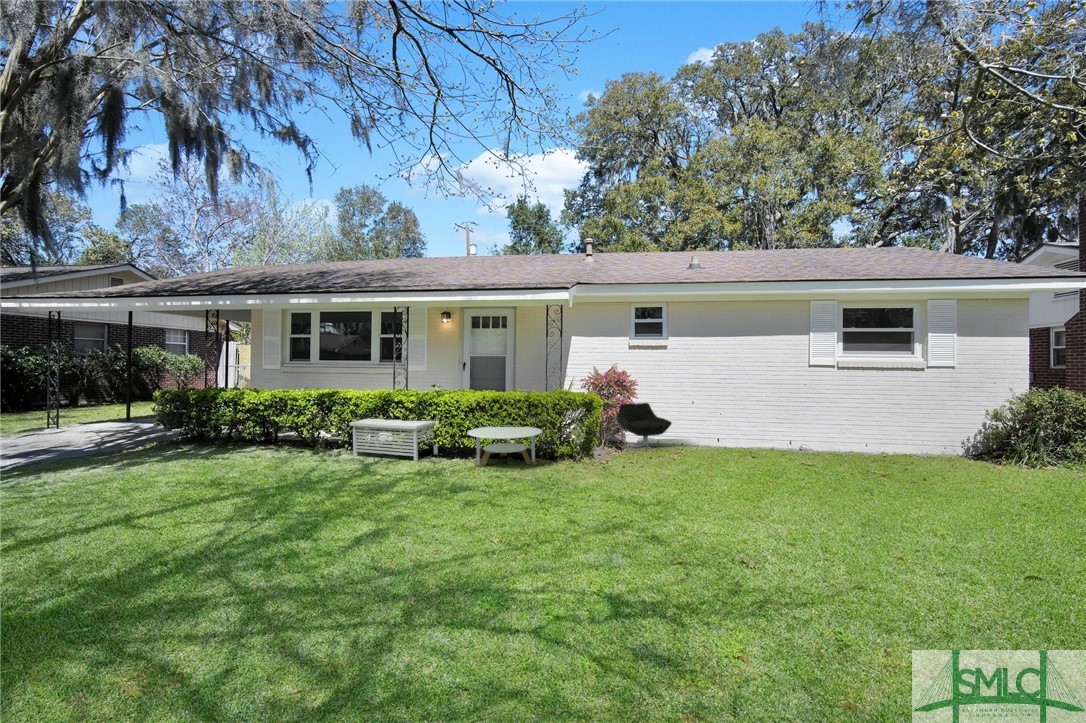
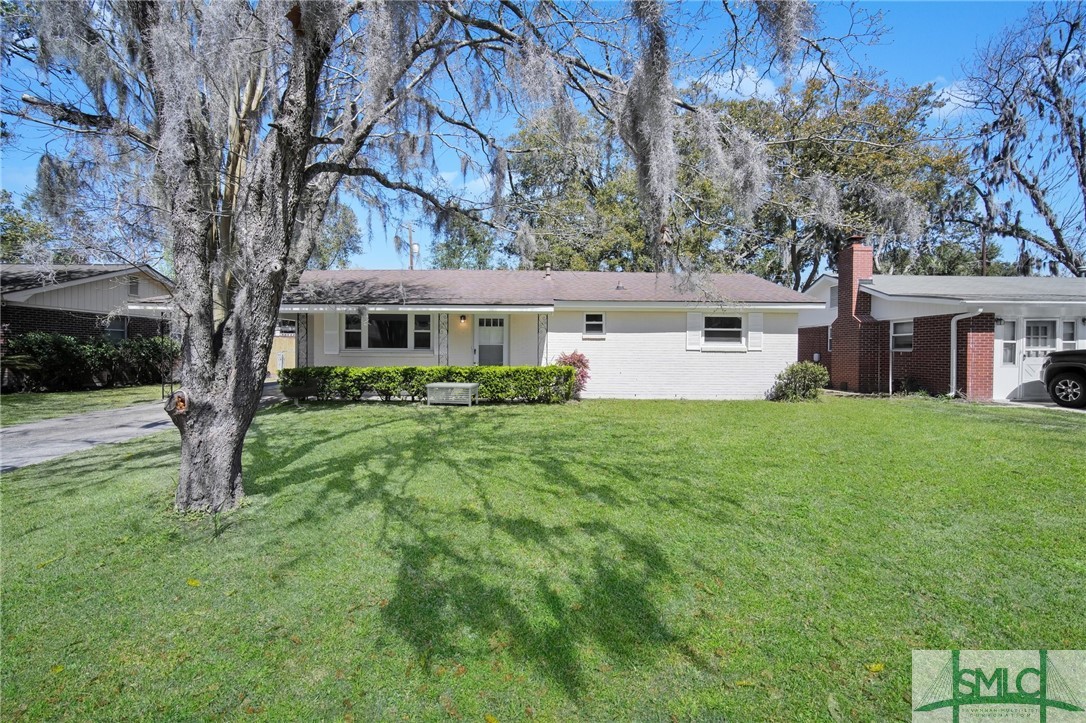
lounge chair: present [617,403,672,451] -> present [283,378,319,407]
round table: present [467,427,542,467] -> none [501,386,545,408]

